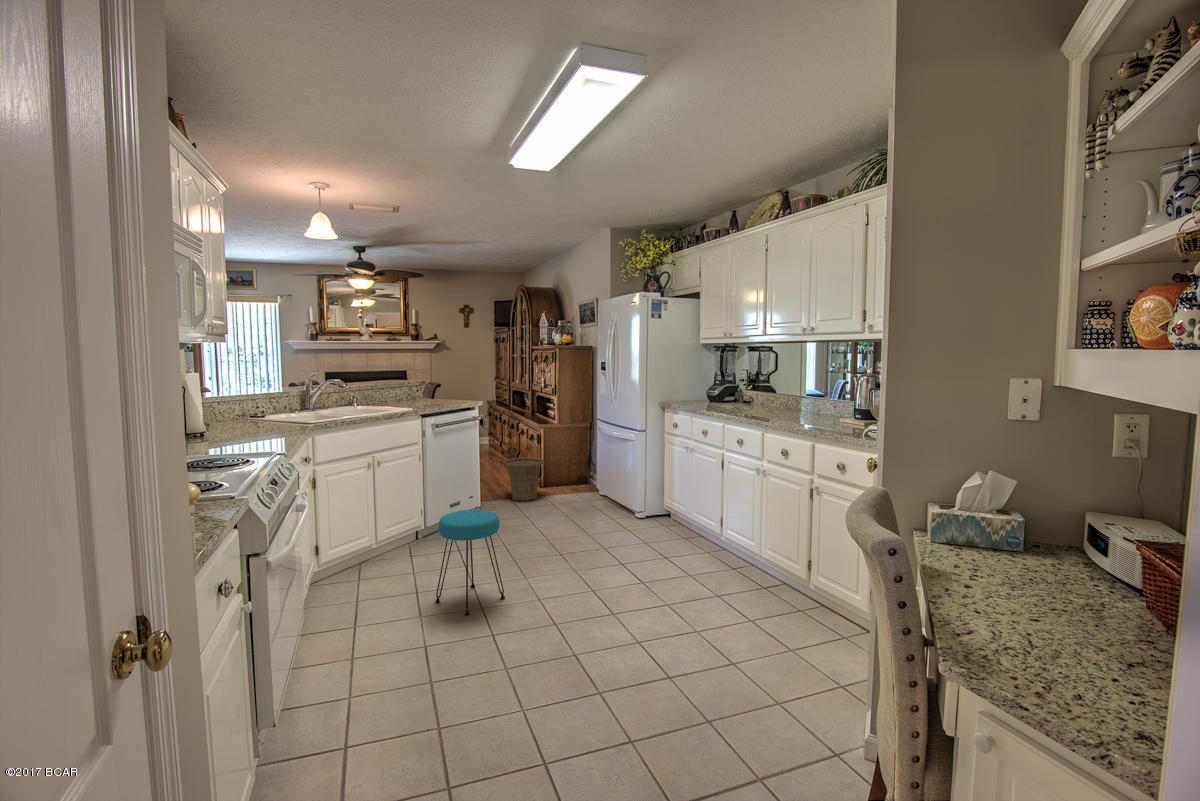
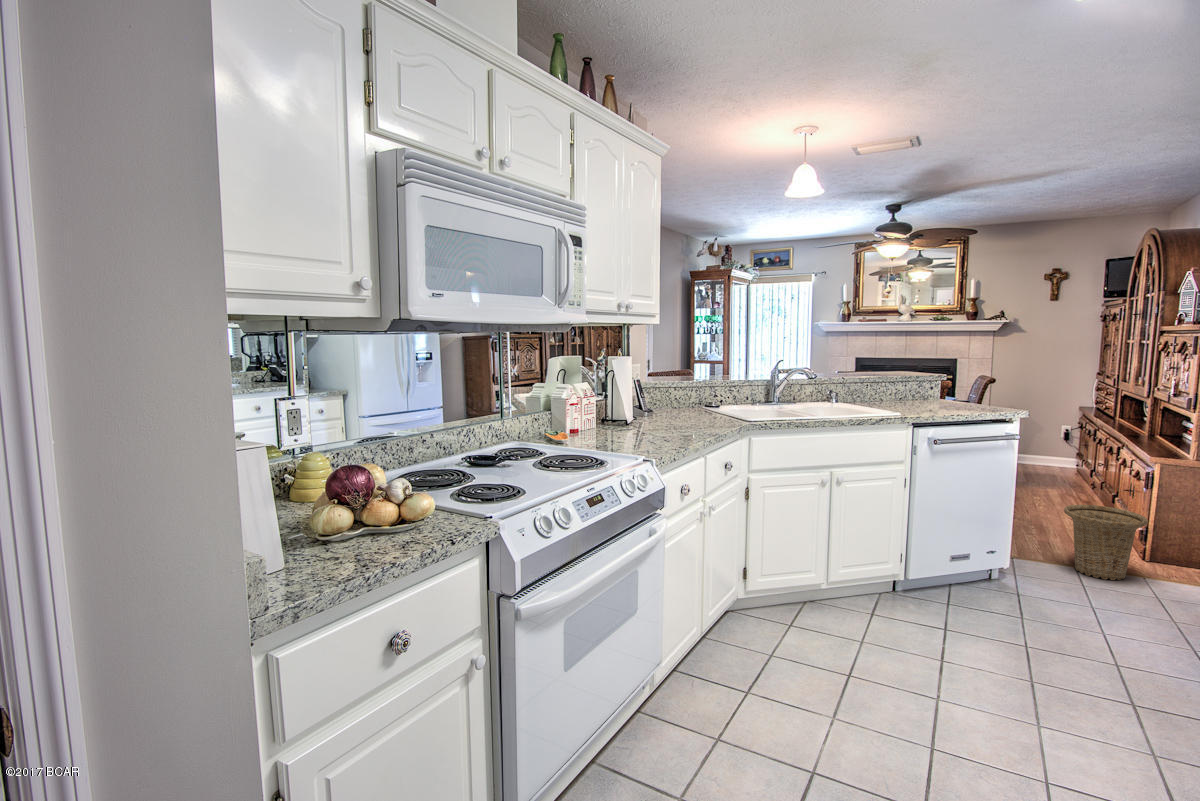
stool: present [436,509,505,614] -> none [868,575,979,735]

